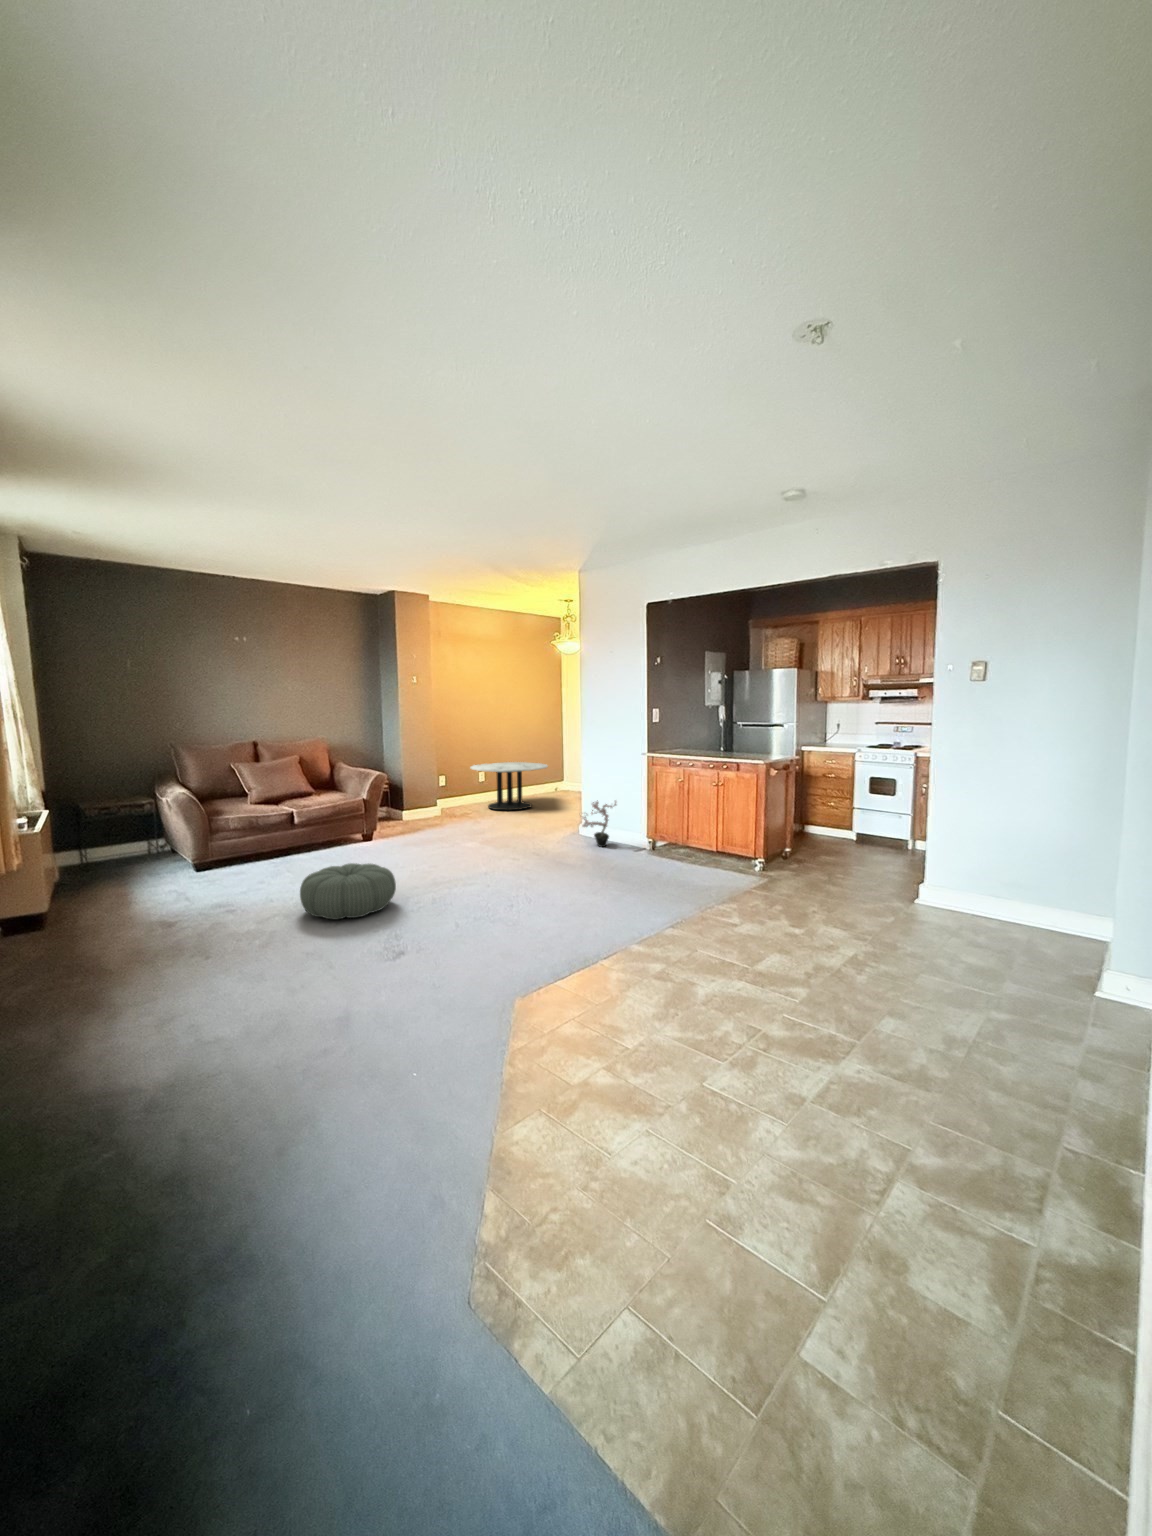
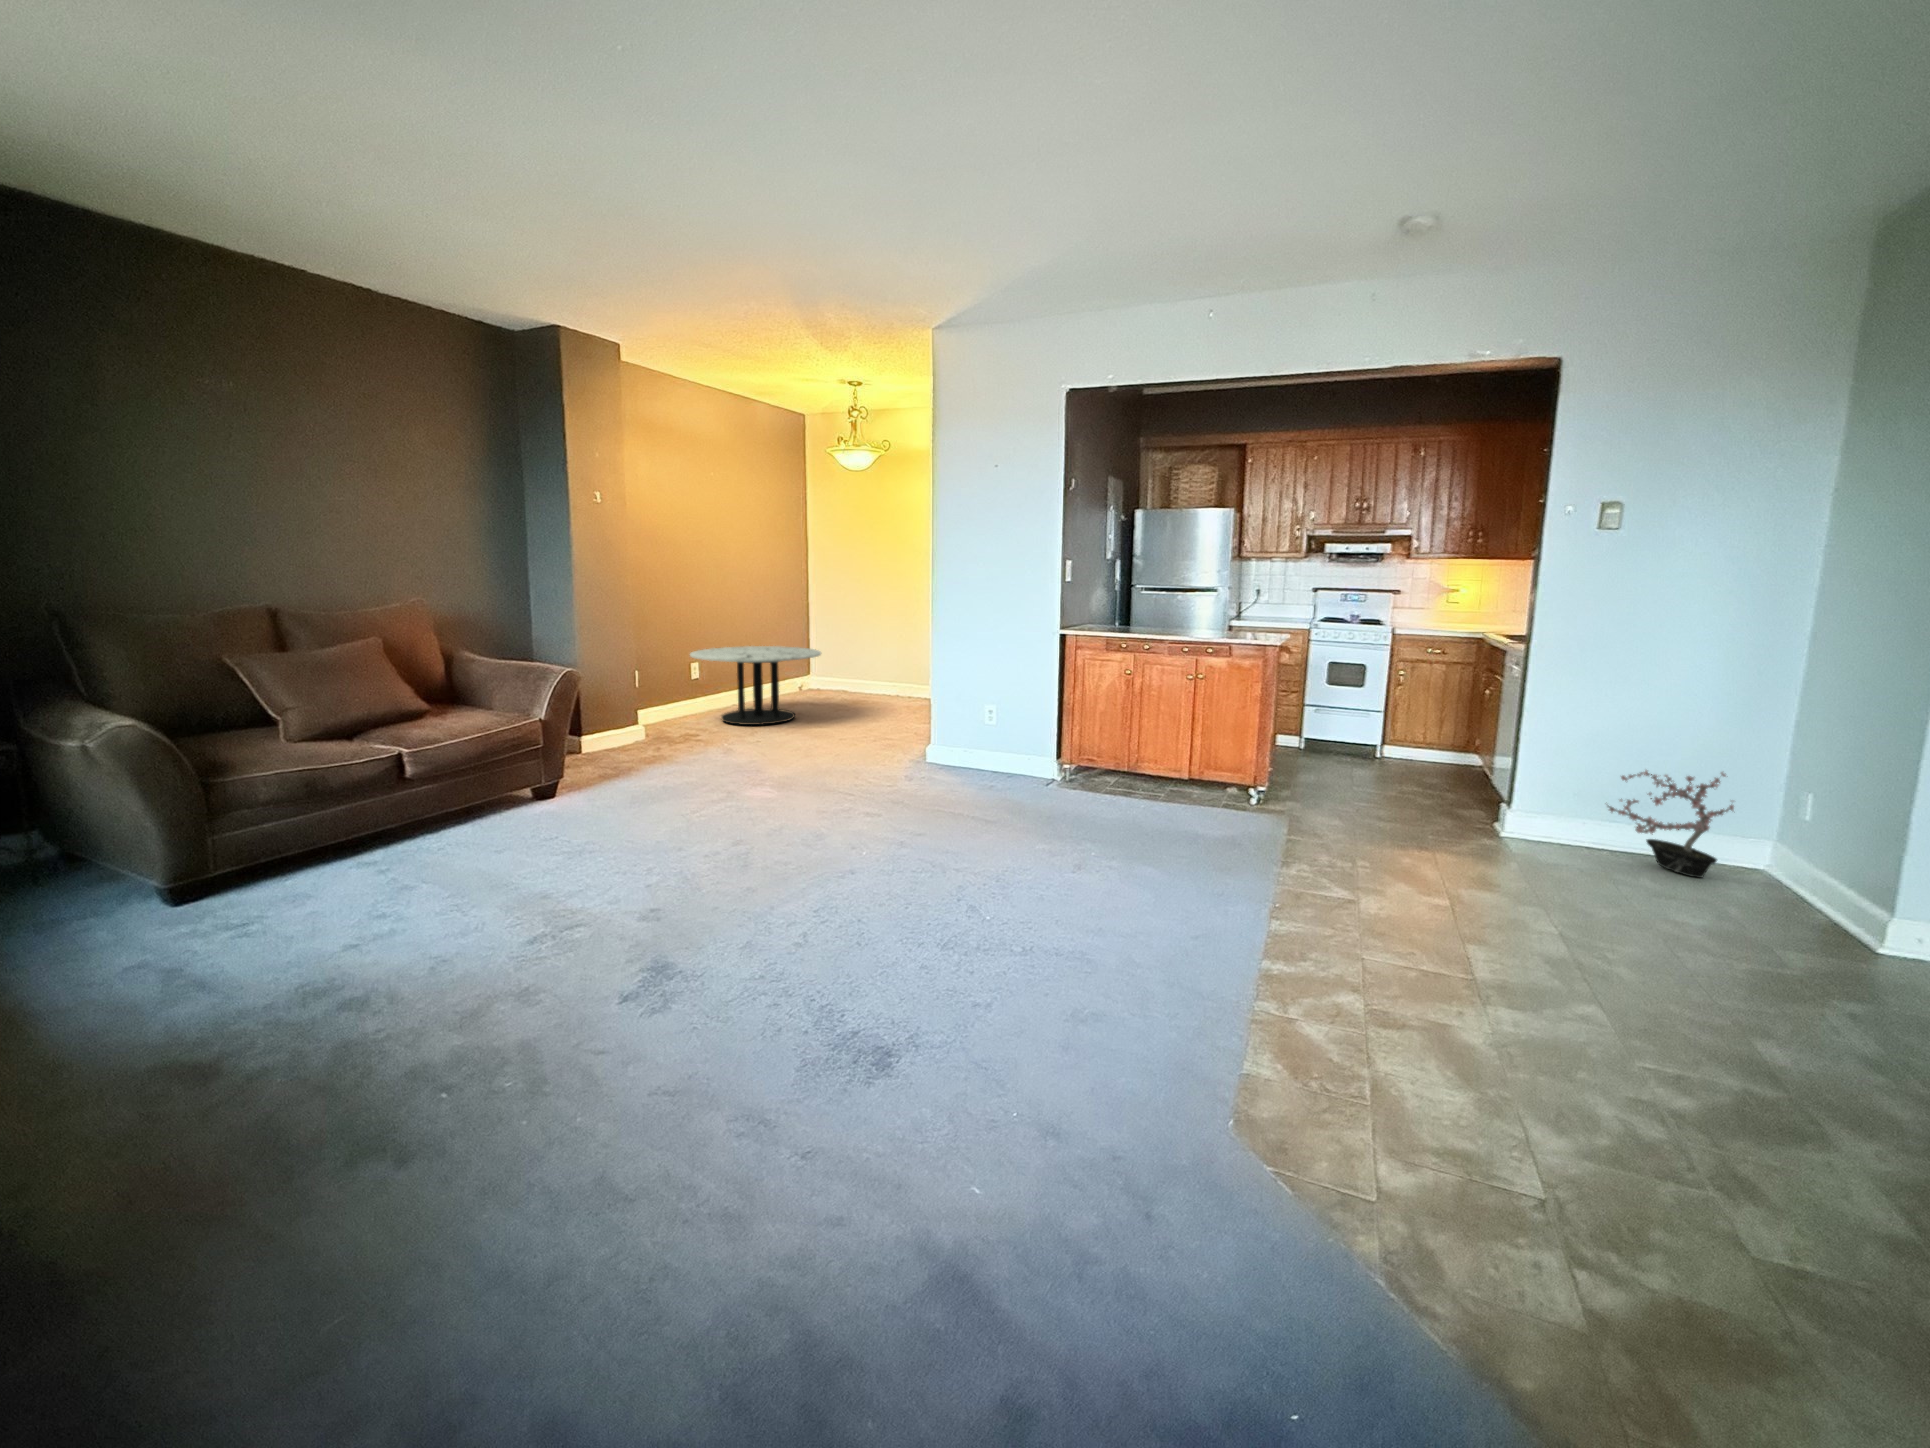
potted plant: present [583,801,616,847] -> present [1608,770,1734,878]
pouf: present [300,863,396,919] -> none [544,860,760,1001]

